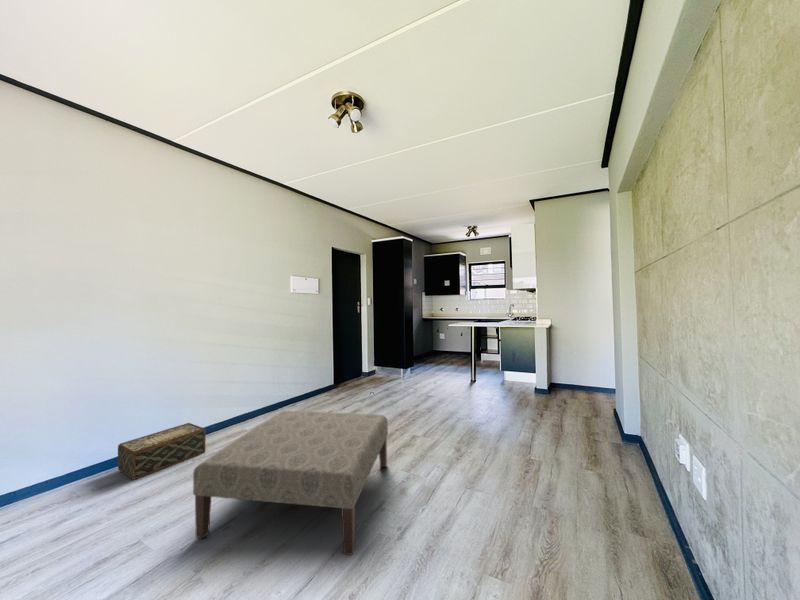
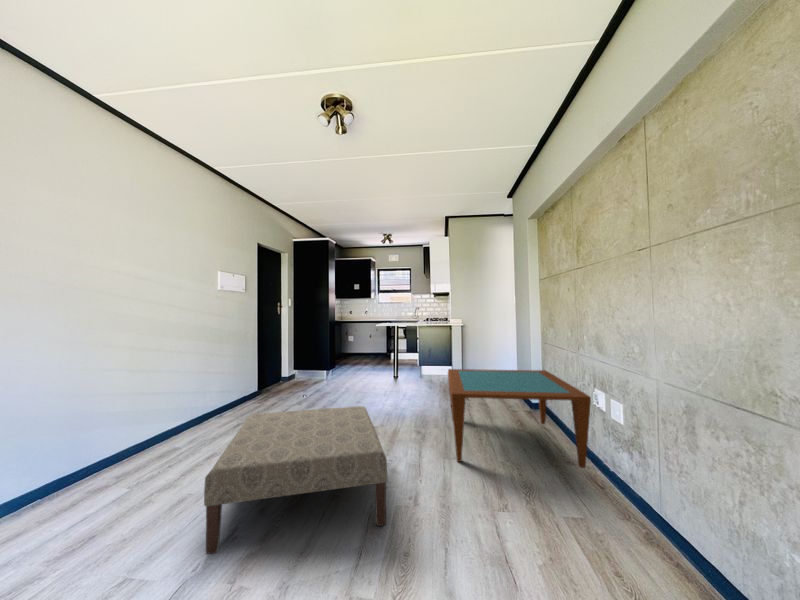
coffee table: none [471,380,670,547] -> present [448,369,591,468]
woven basket: present [118,423,206,480] -> none [9,447,138,525]

